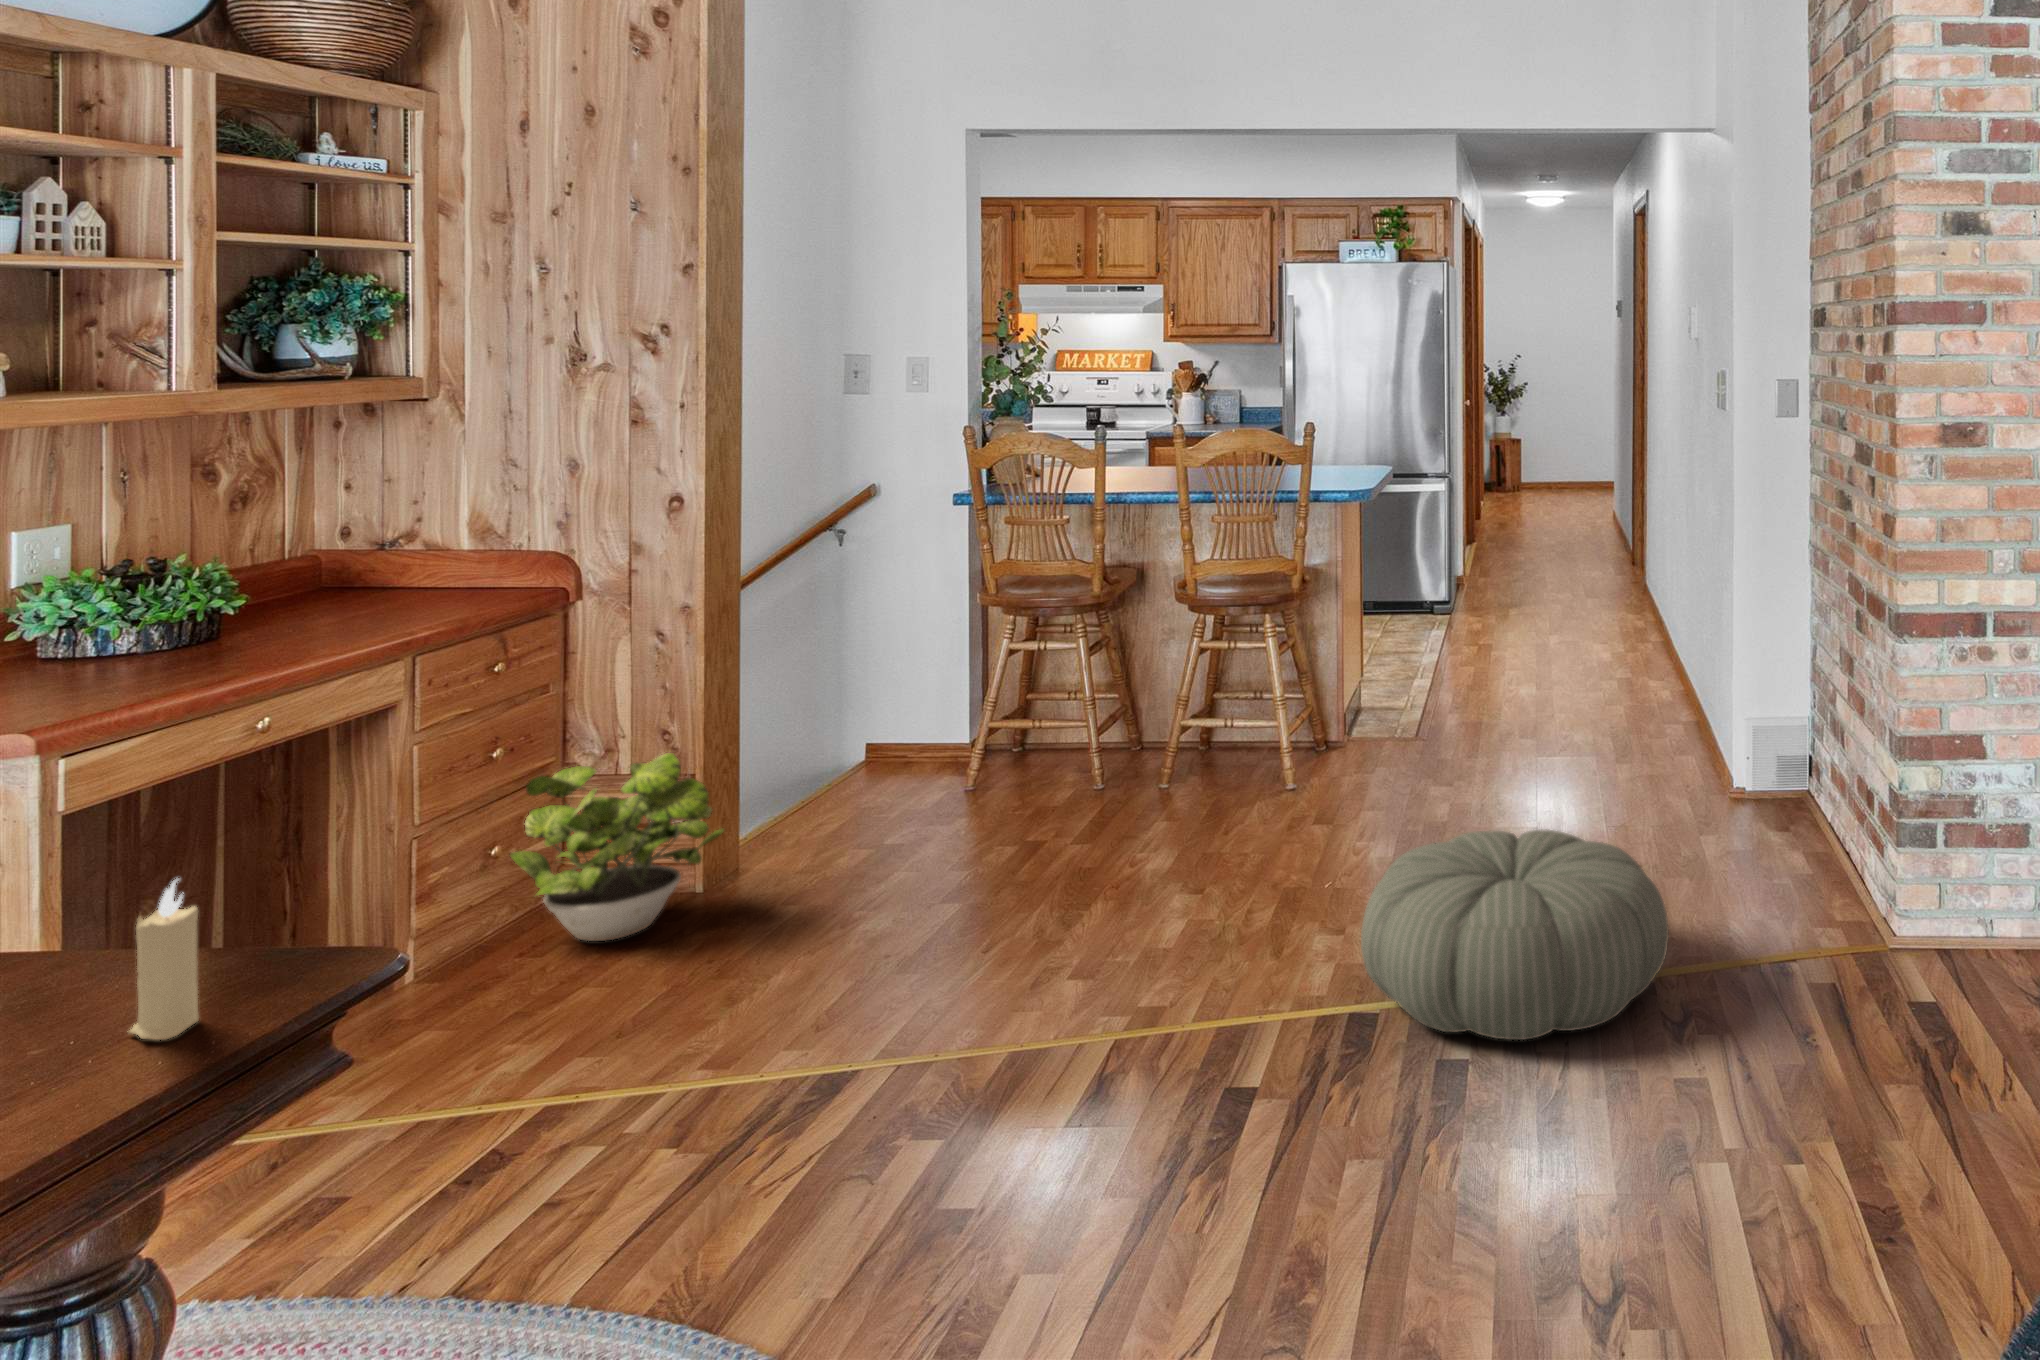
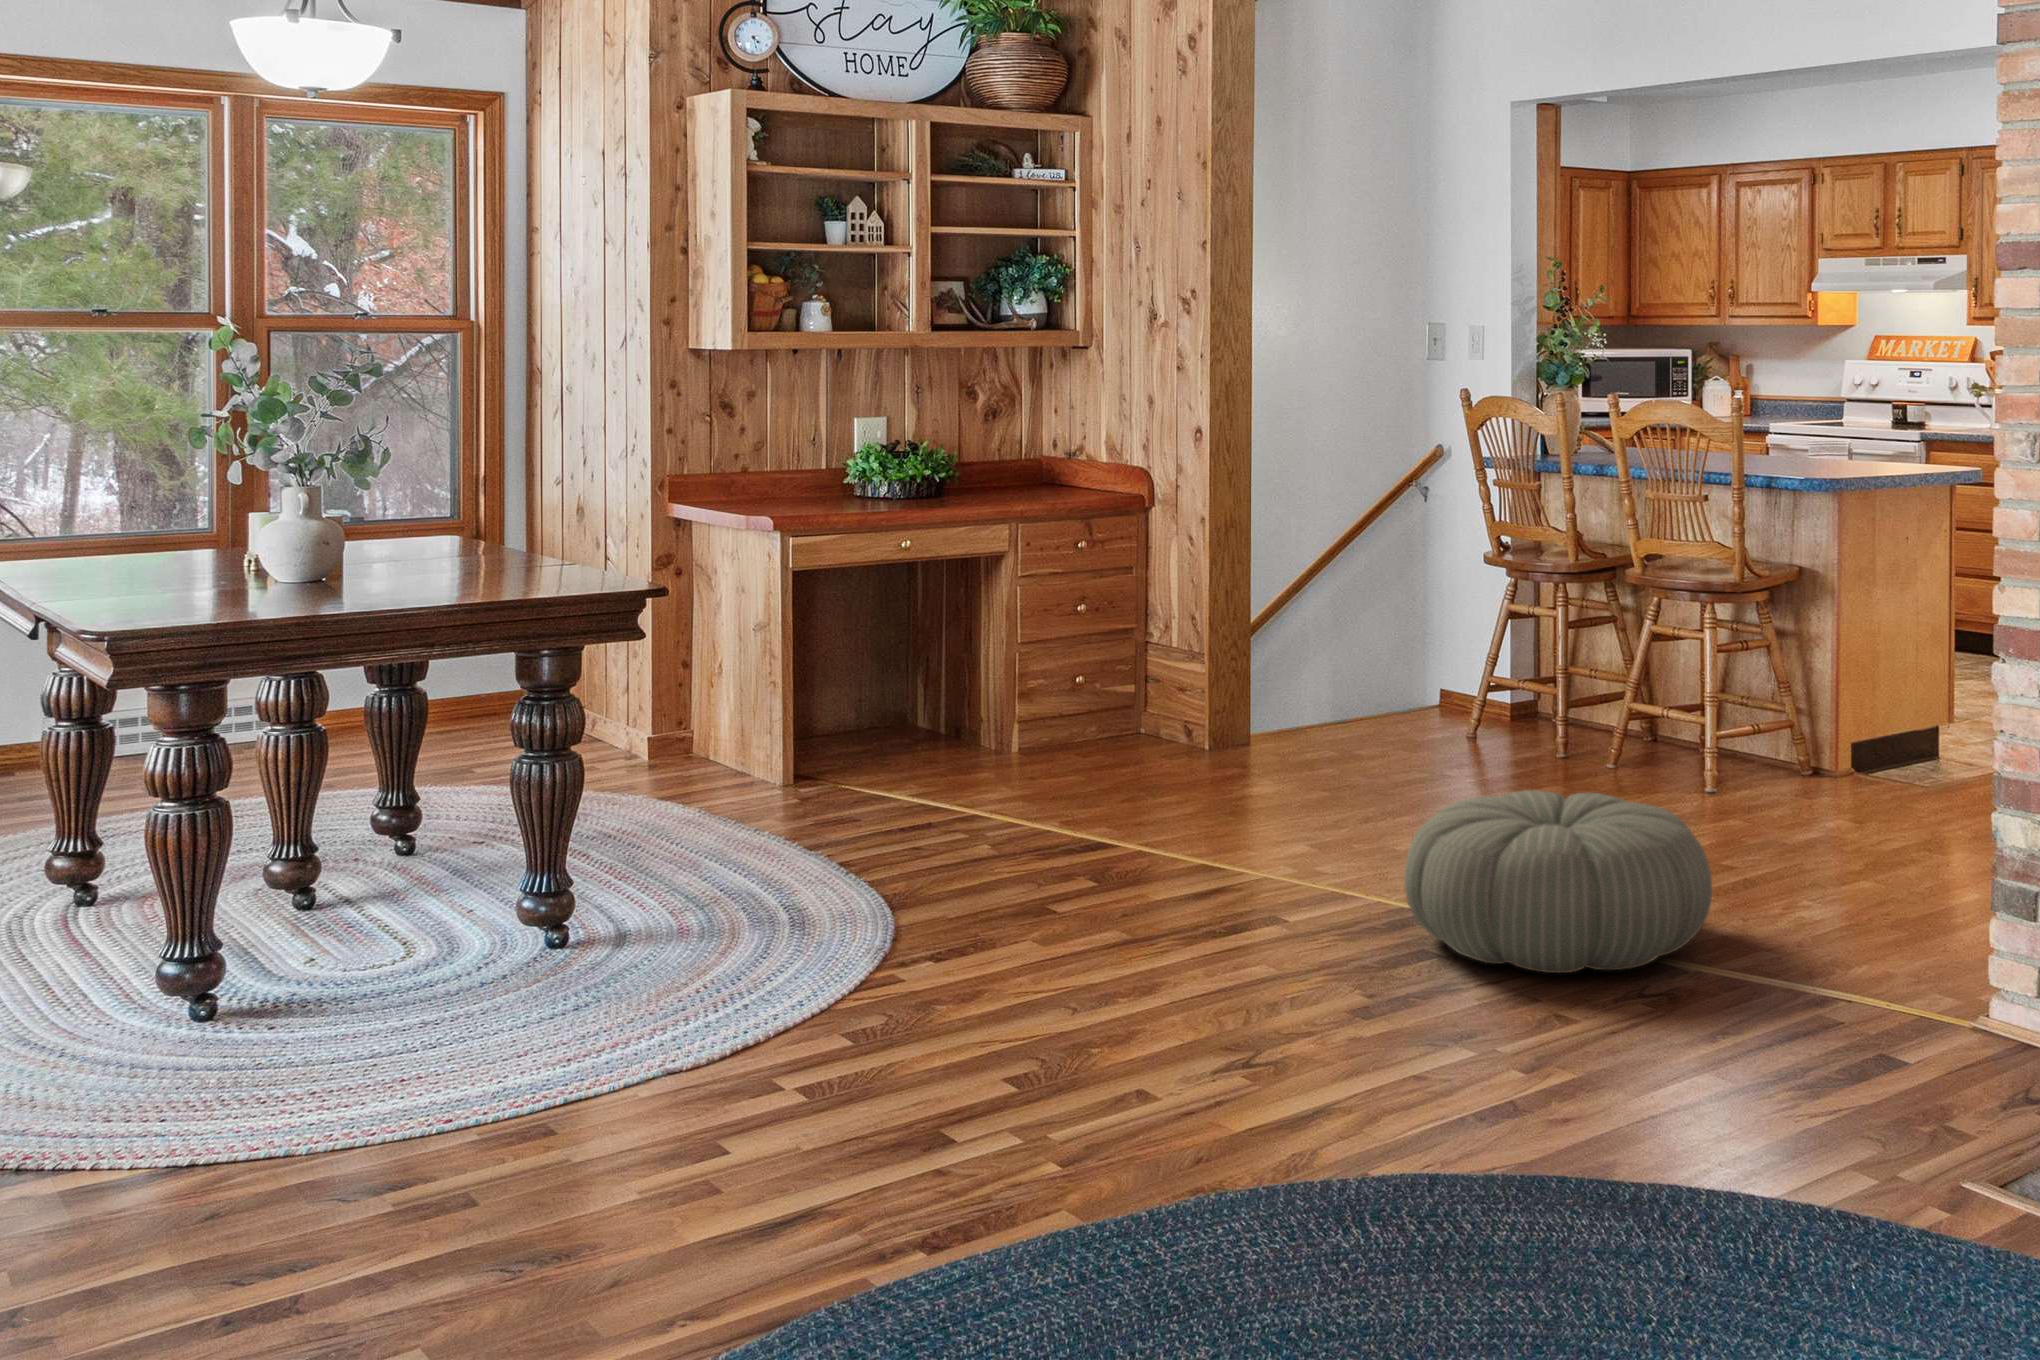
potted plant: present [510,753,724,941] -> none [1070,621,1197,760]
candle: present [128,879,199,1040] -> none [443,515,468,582]

